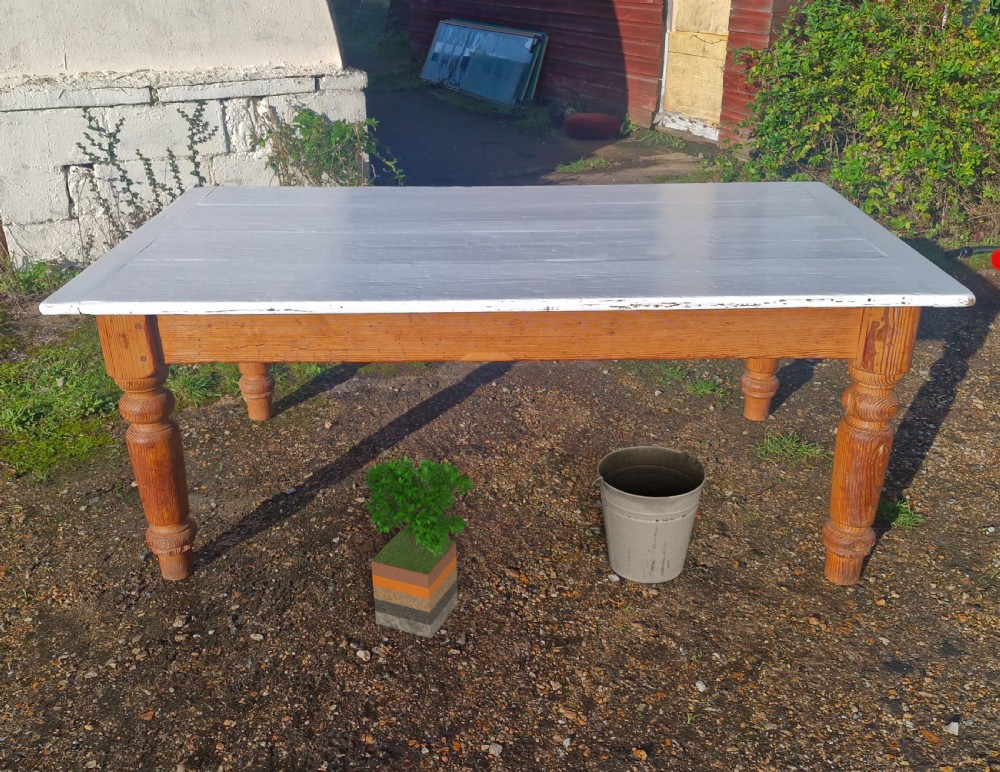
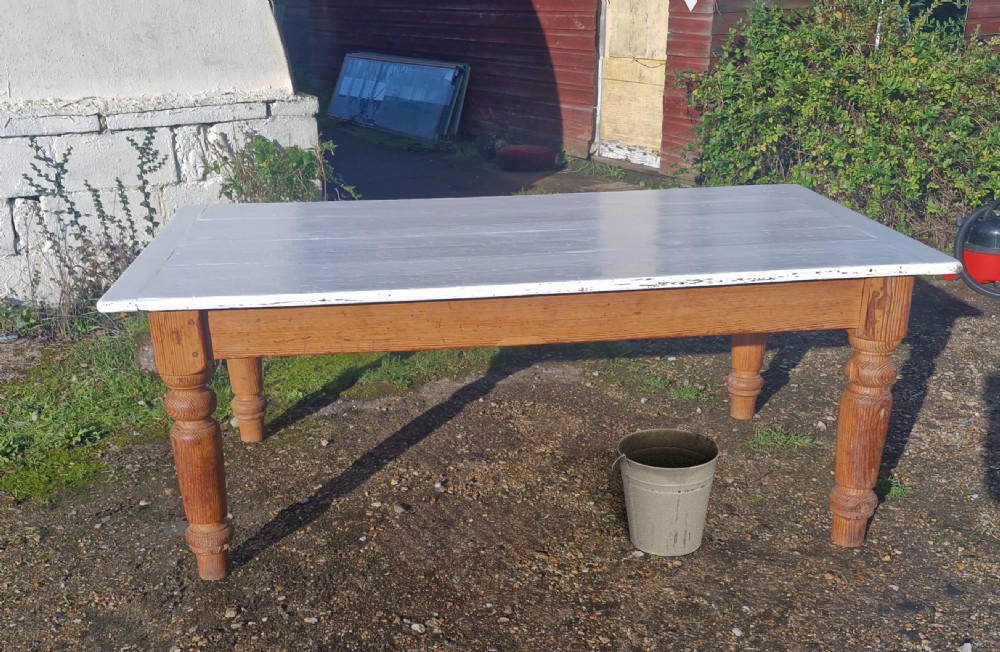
potted tree: present [364,455,476,638] -> none [406,437,514,613]

